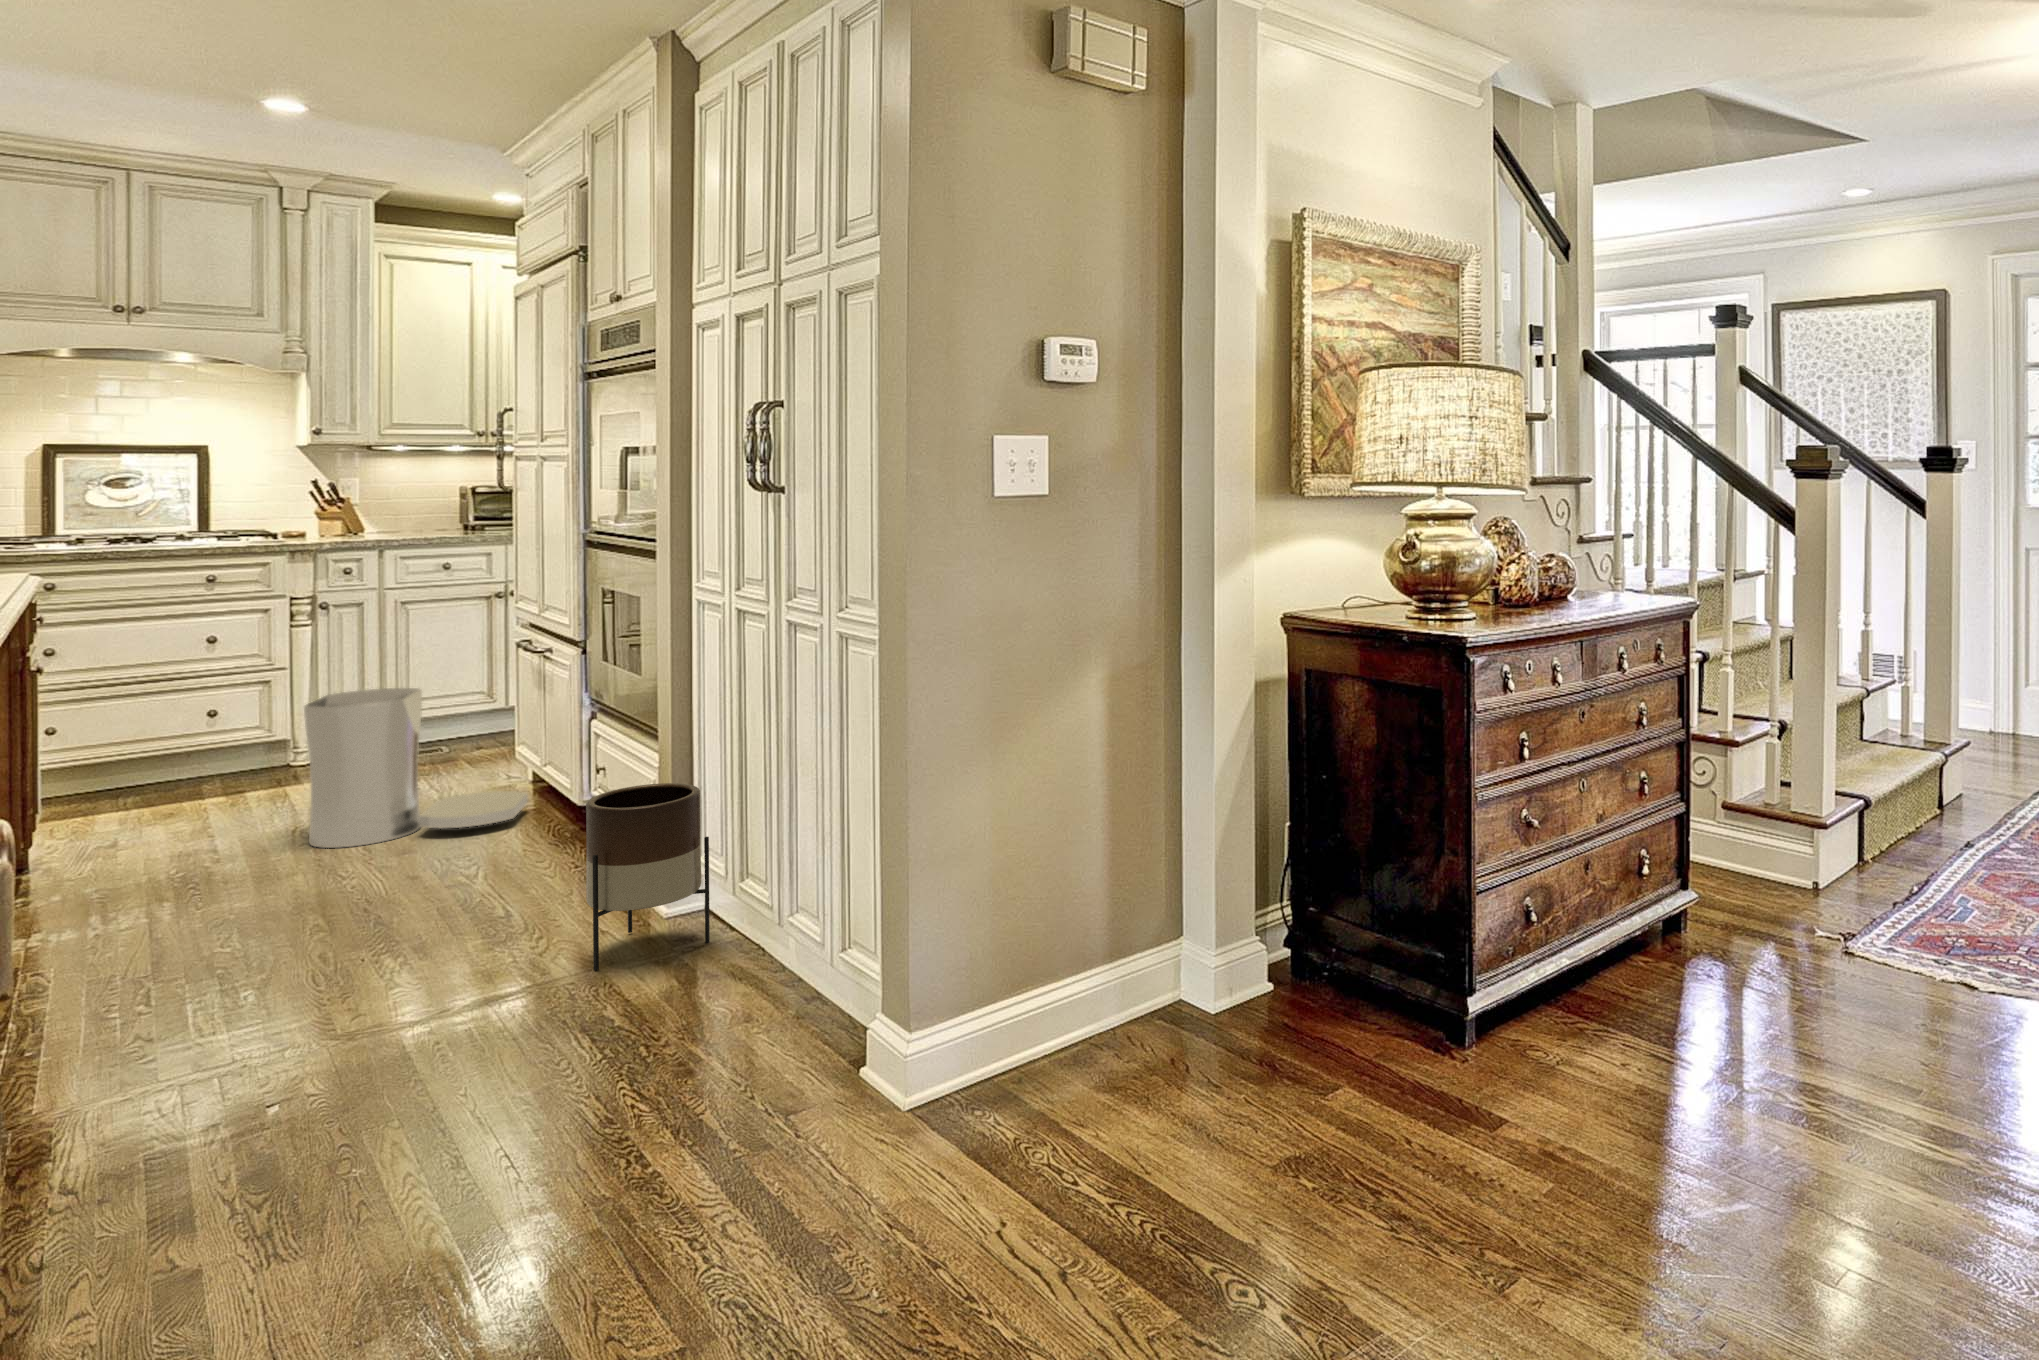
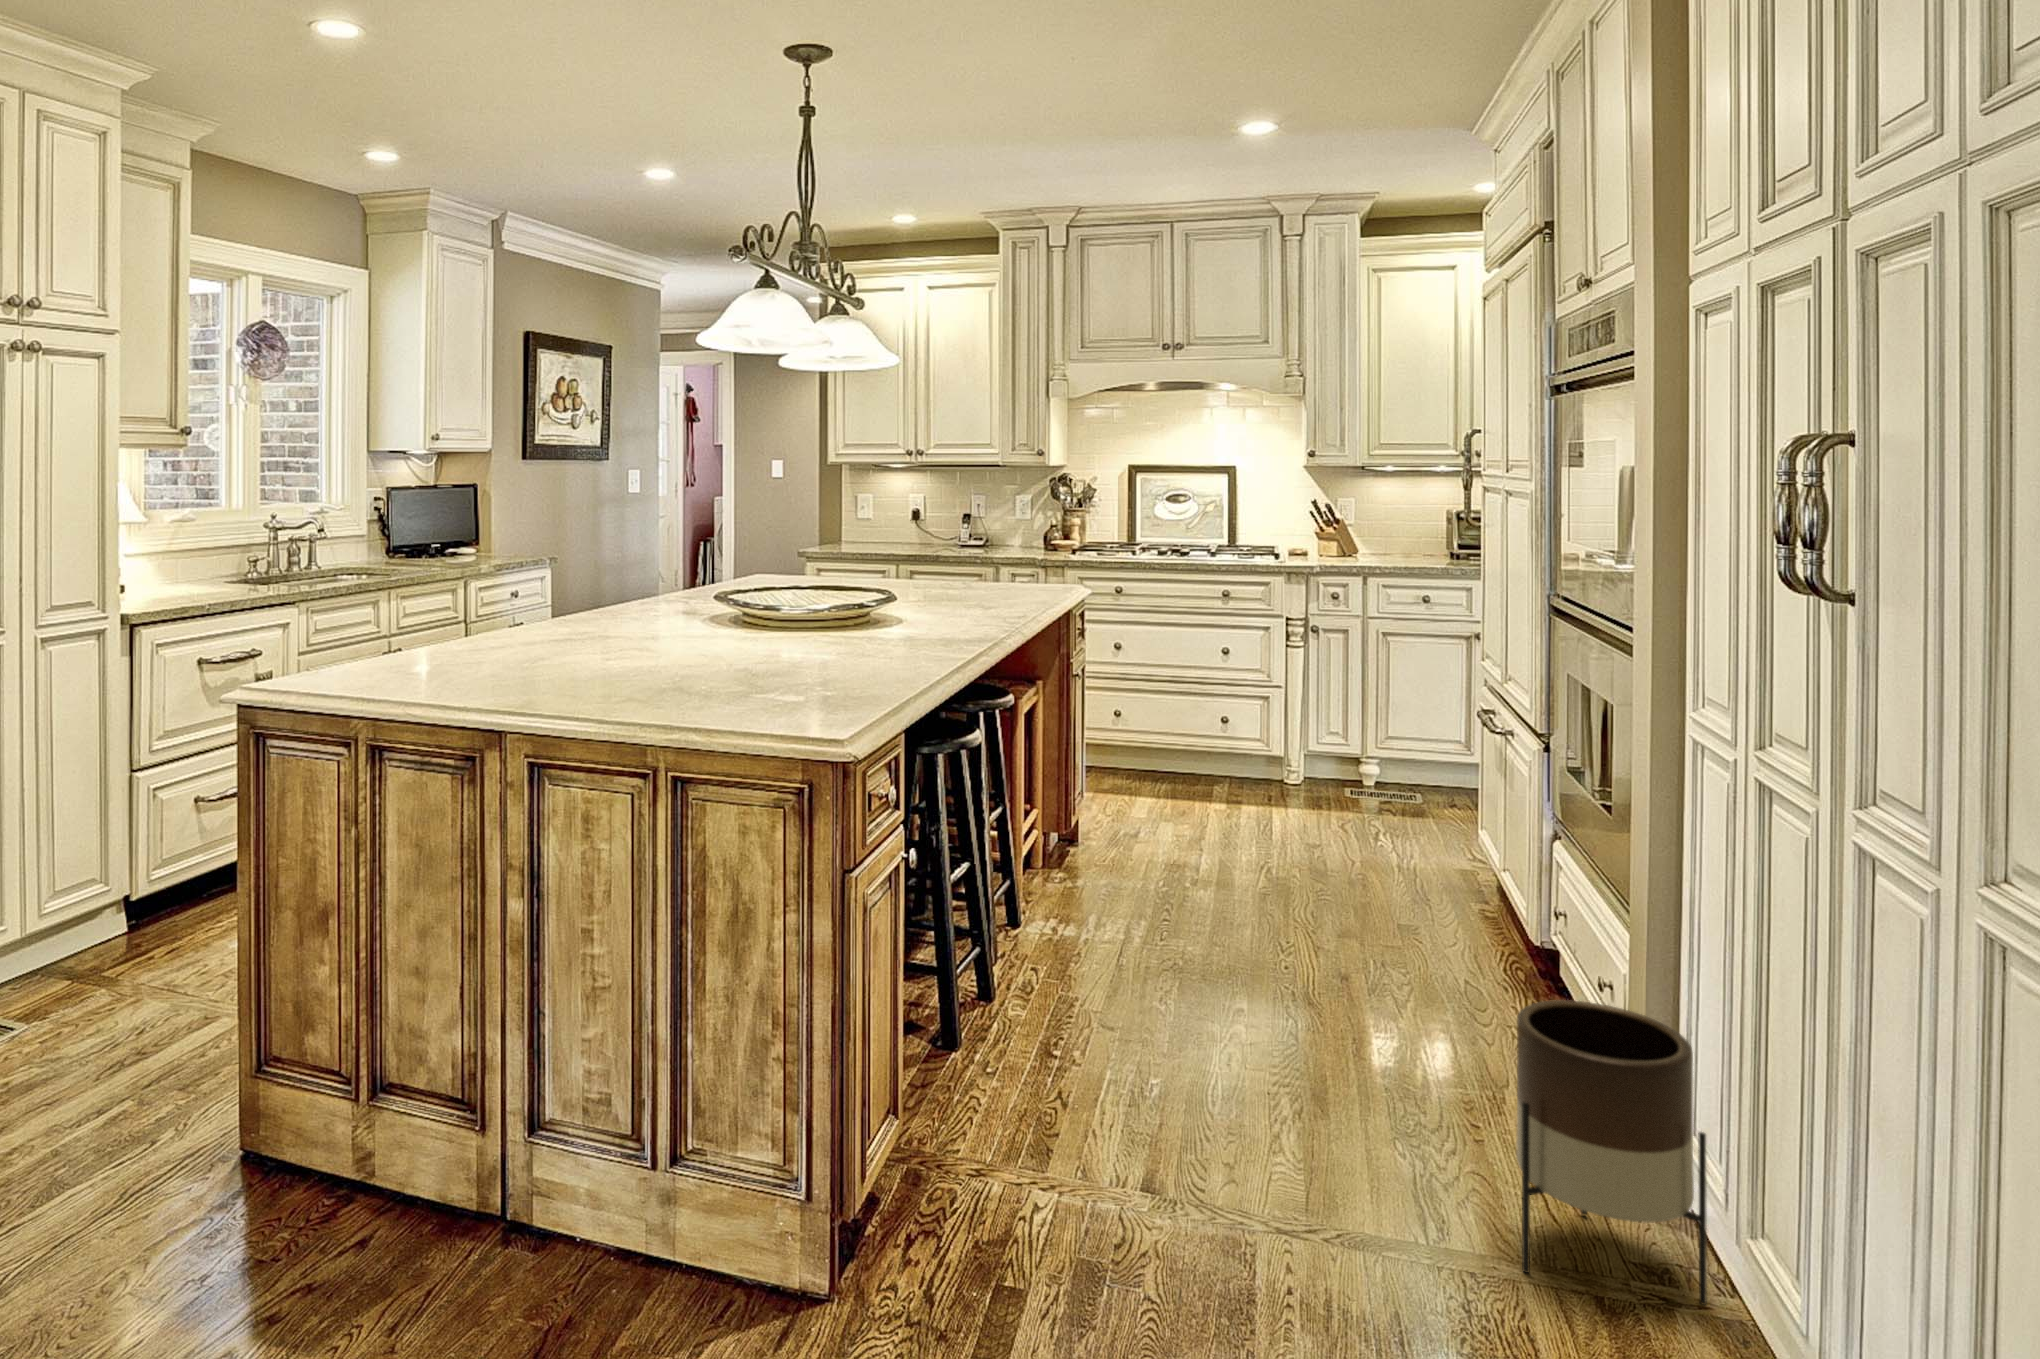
trash can: present [304,688,528,848] -> none [1267,738,1489,933]

